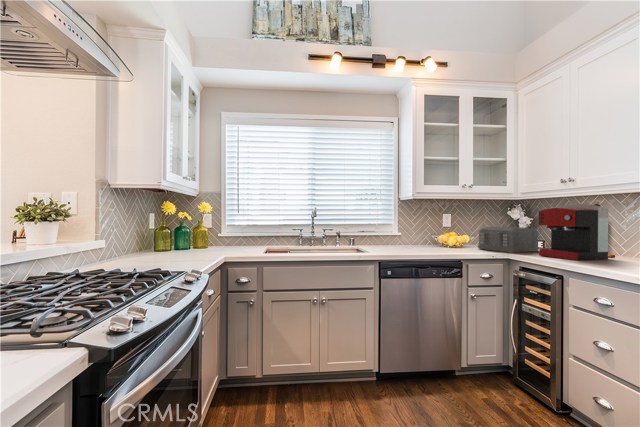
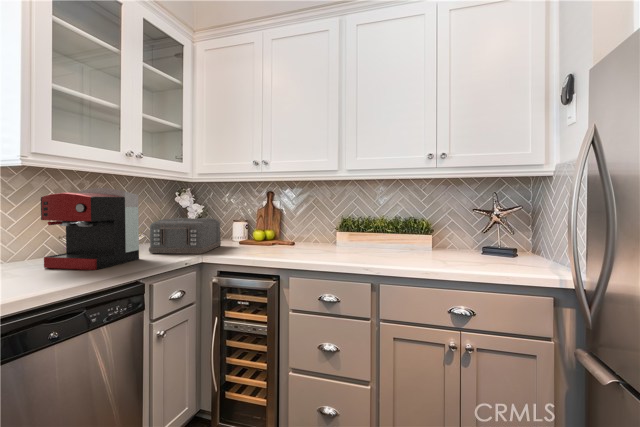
coffee maker: present [539,204,609,260] -> present [41,188,139,270]

